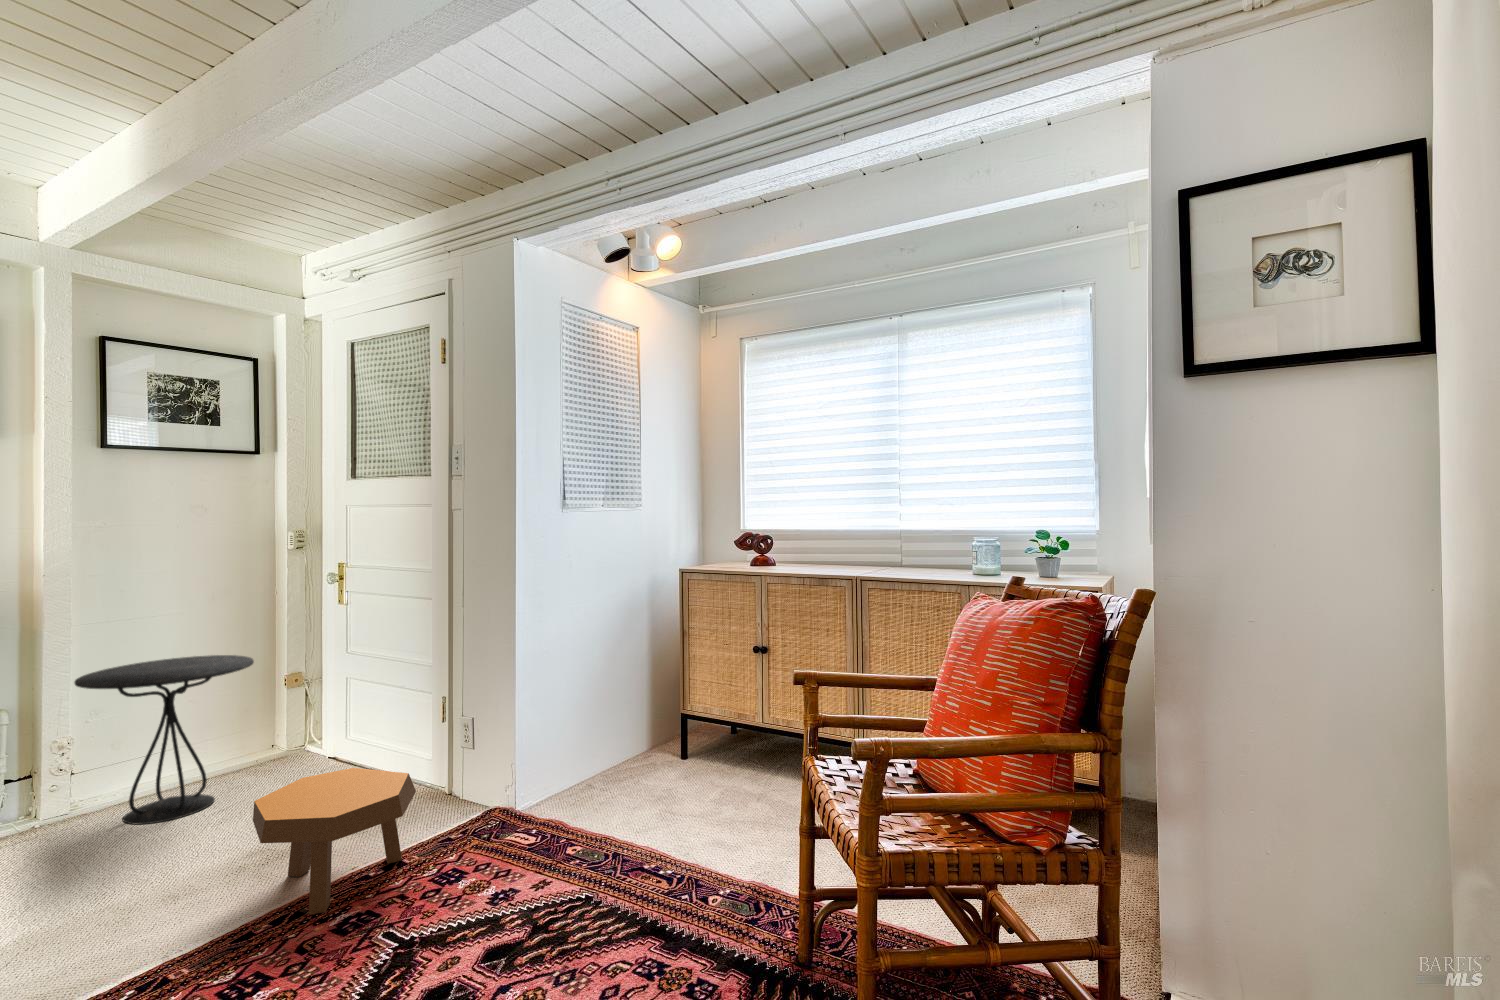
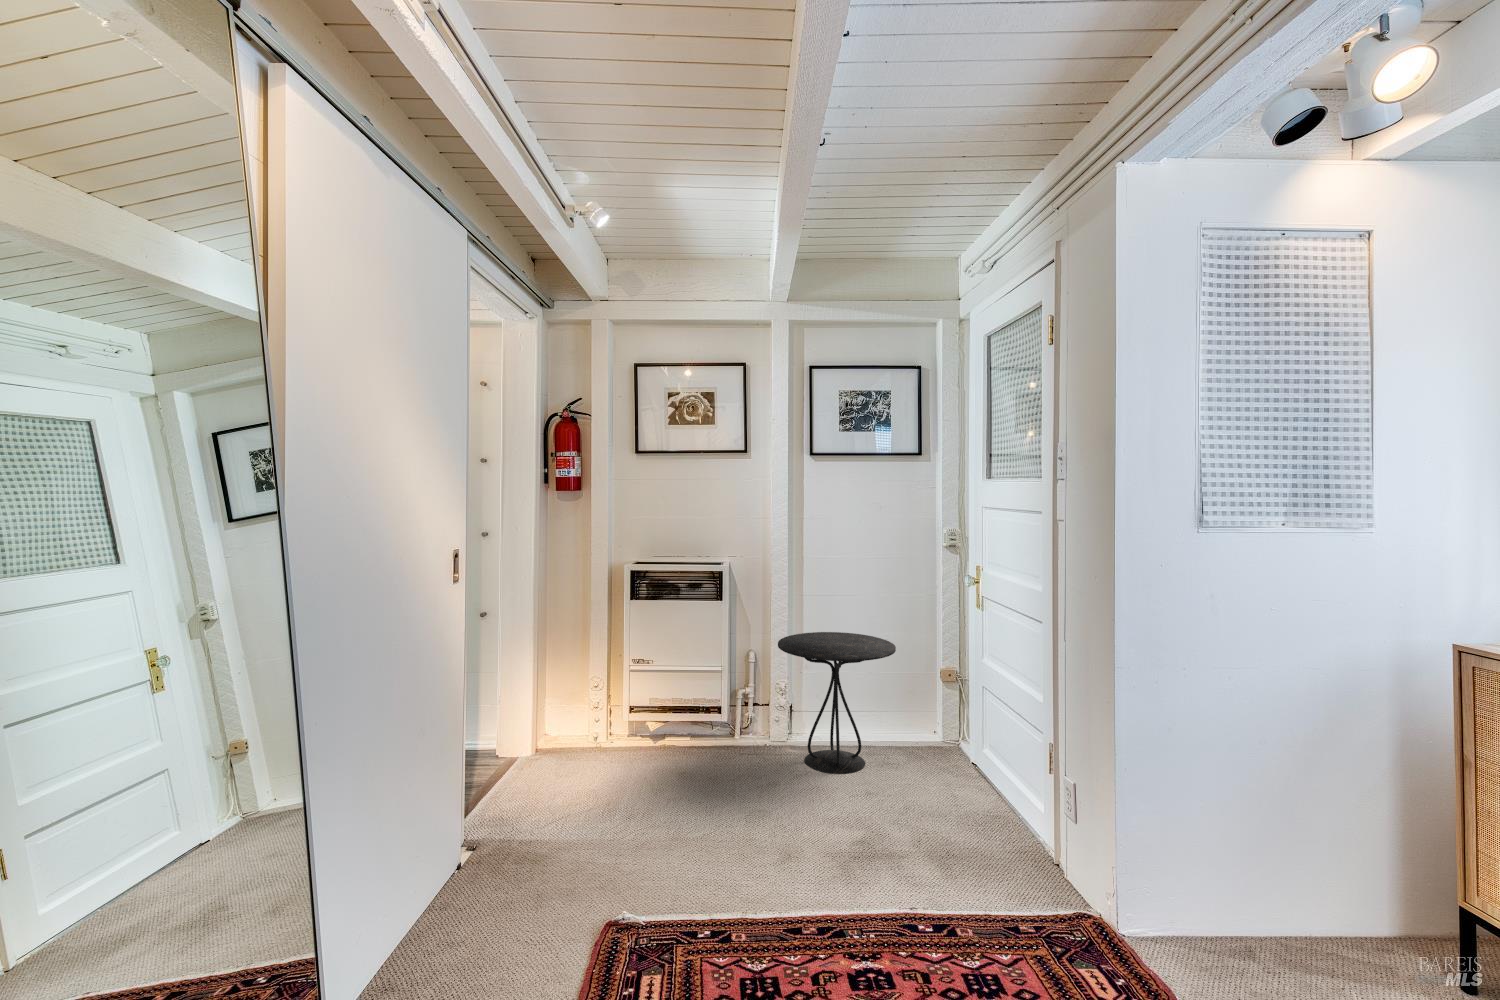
footstool: present [253,768,416,914] -> none [818,788,976,947]

